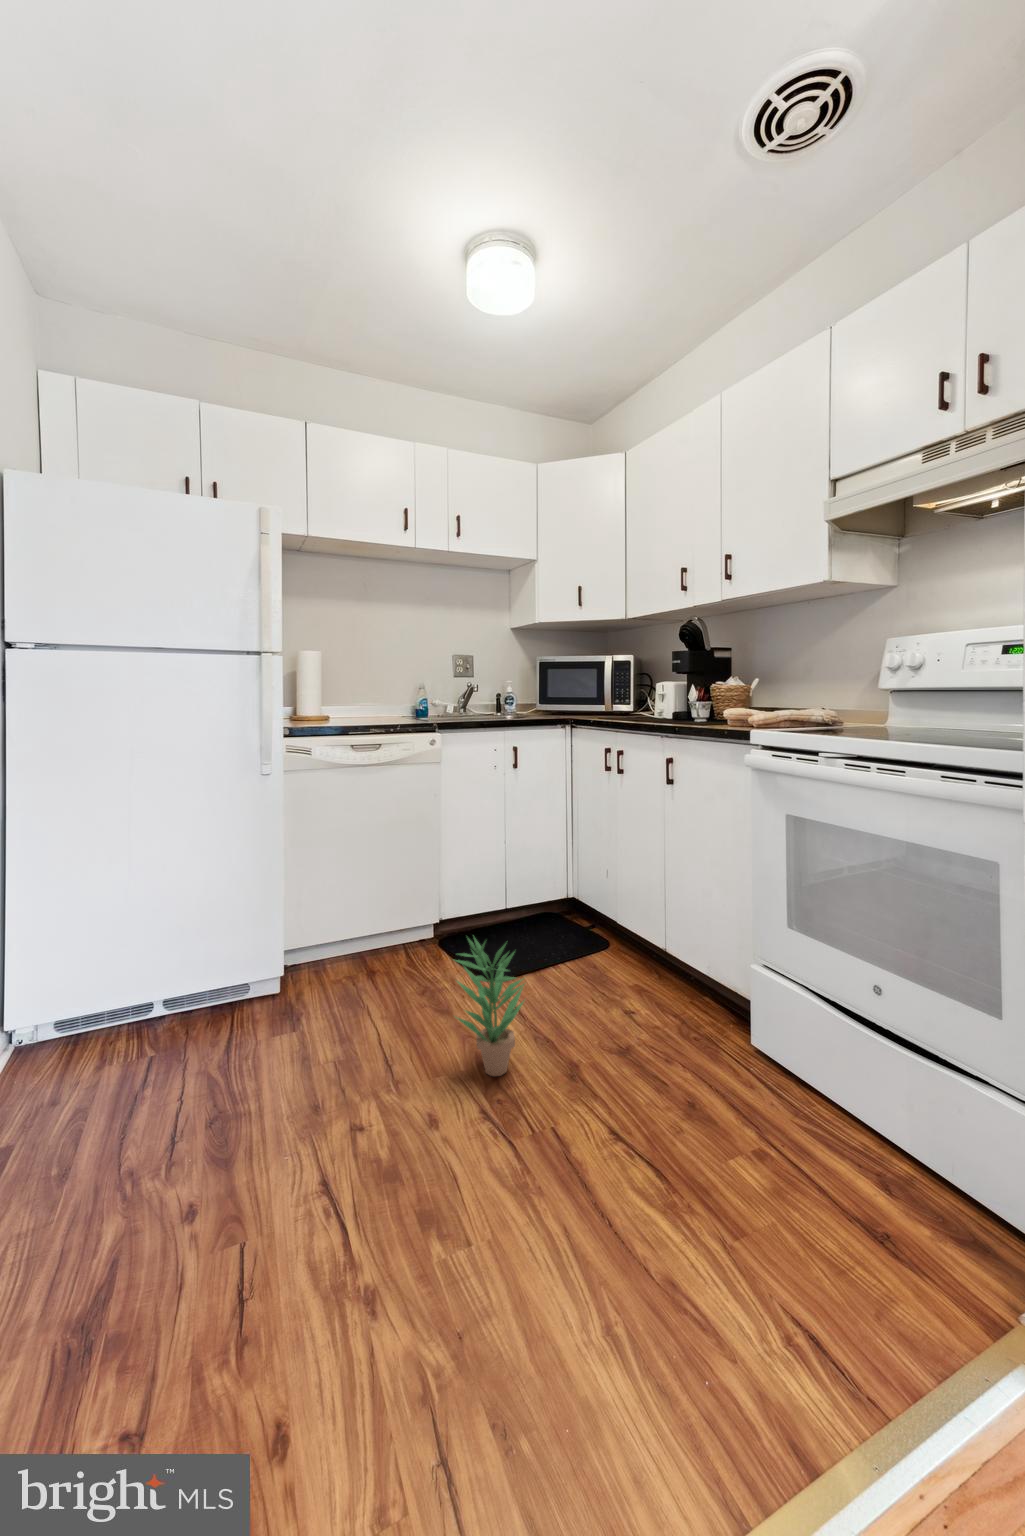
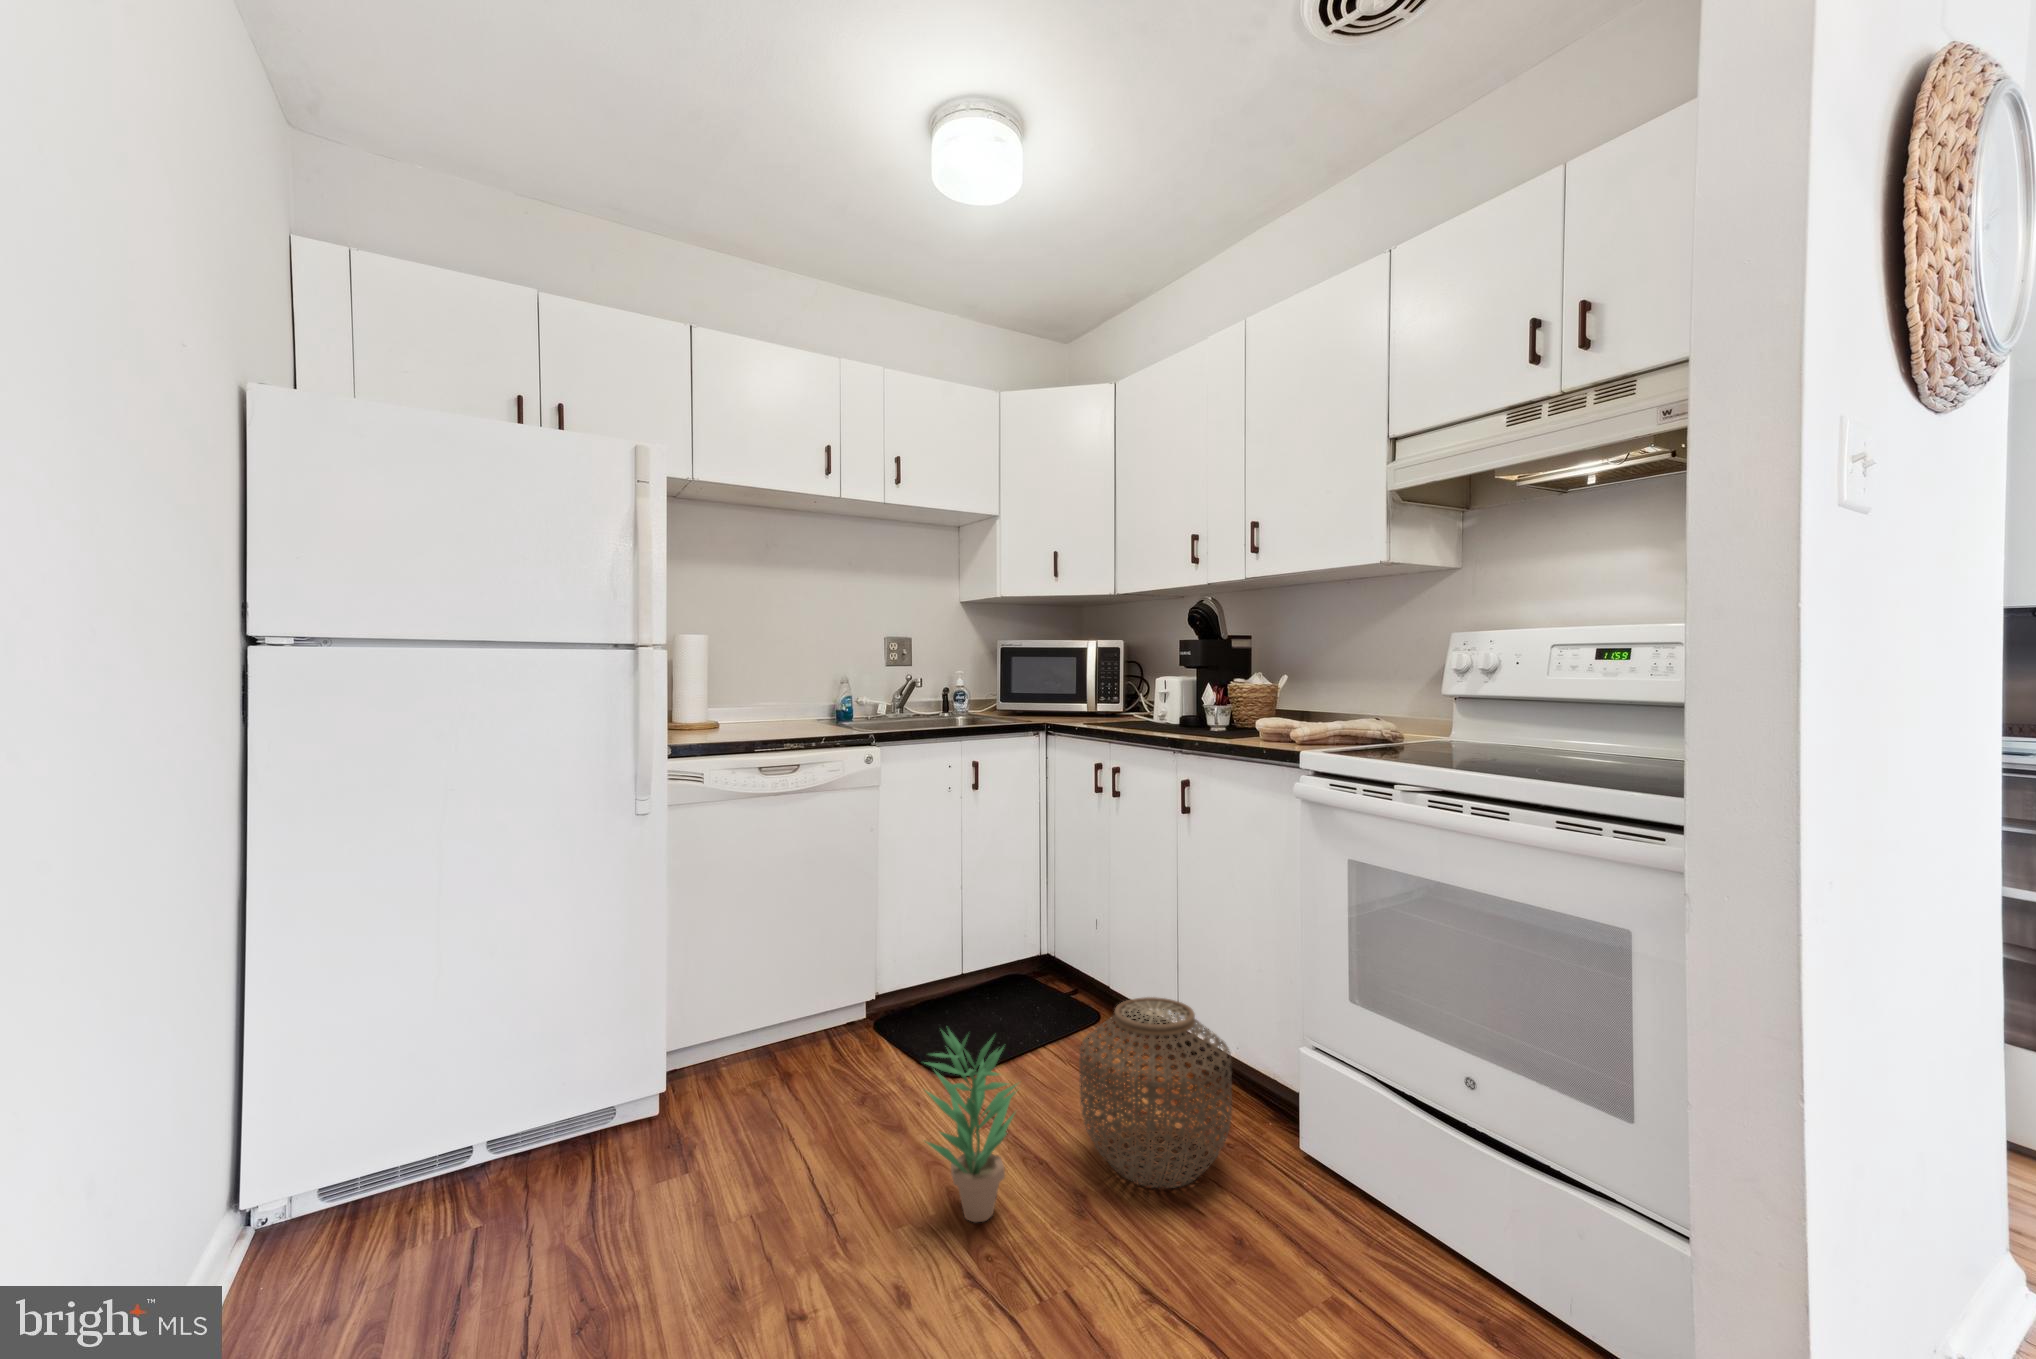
woven basket: none [577,921,694,1061] -> present [1079,997,1232,1188]

